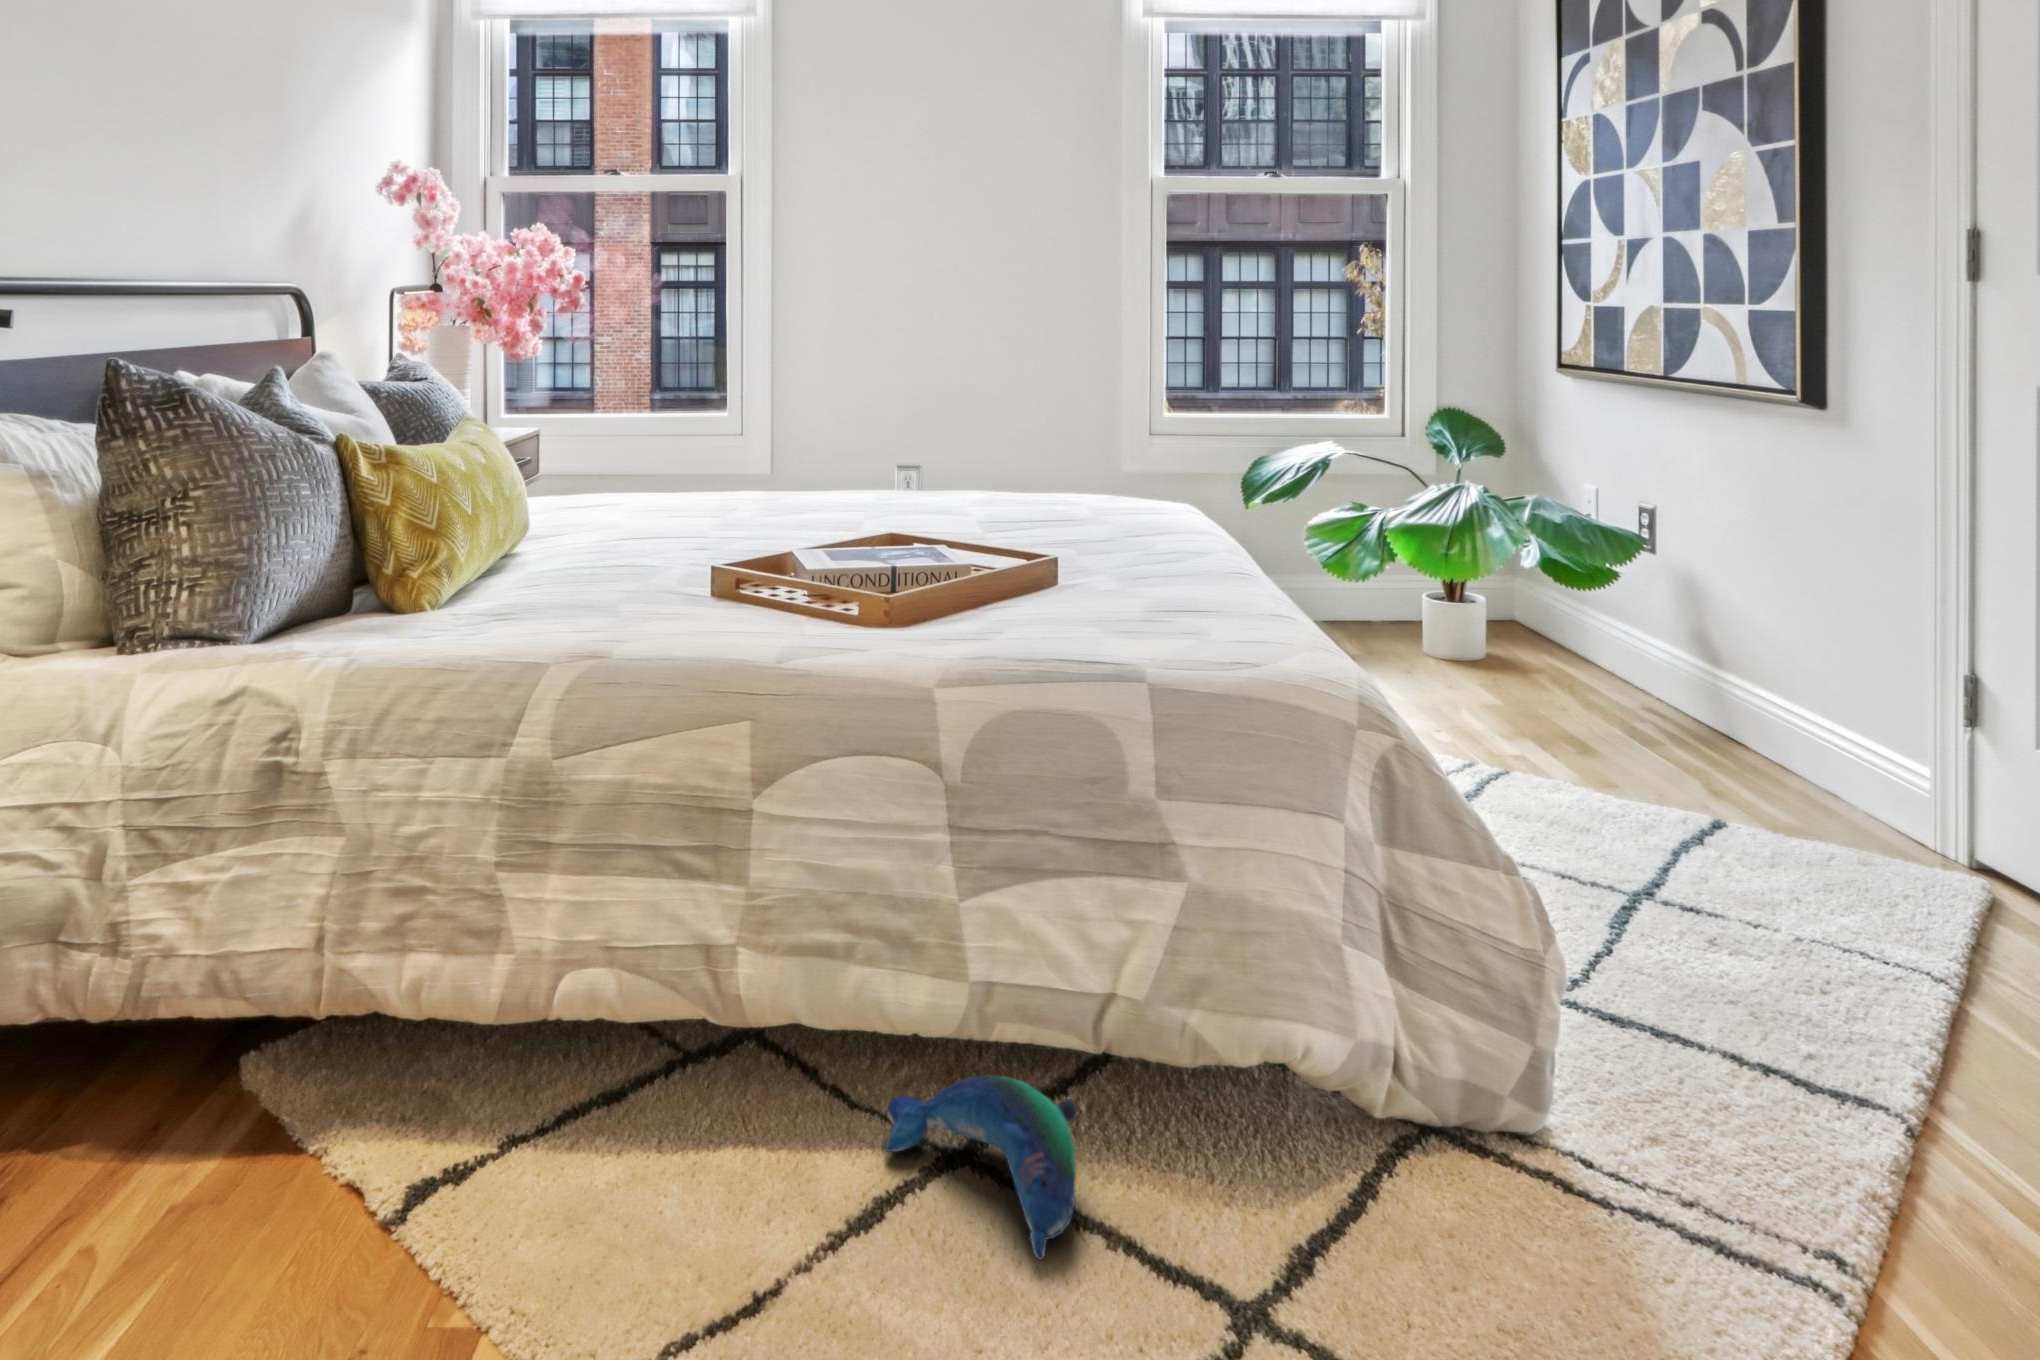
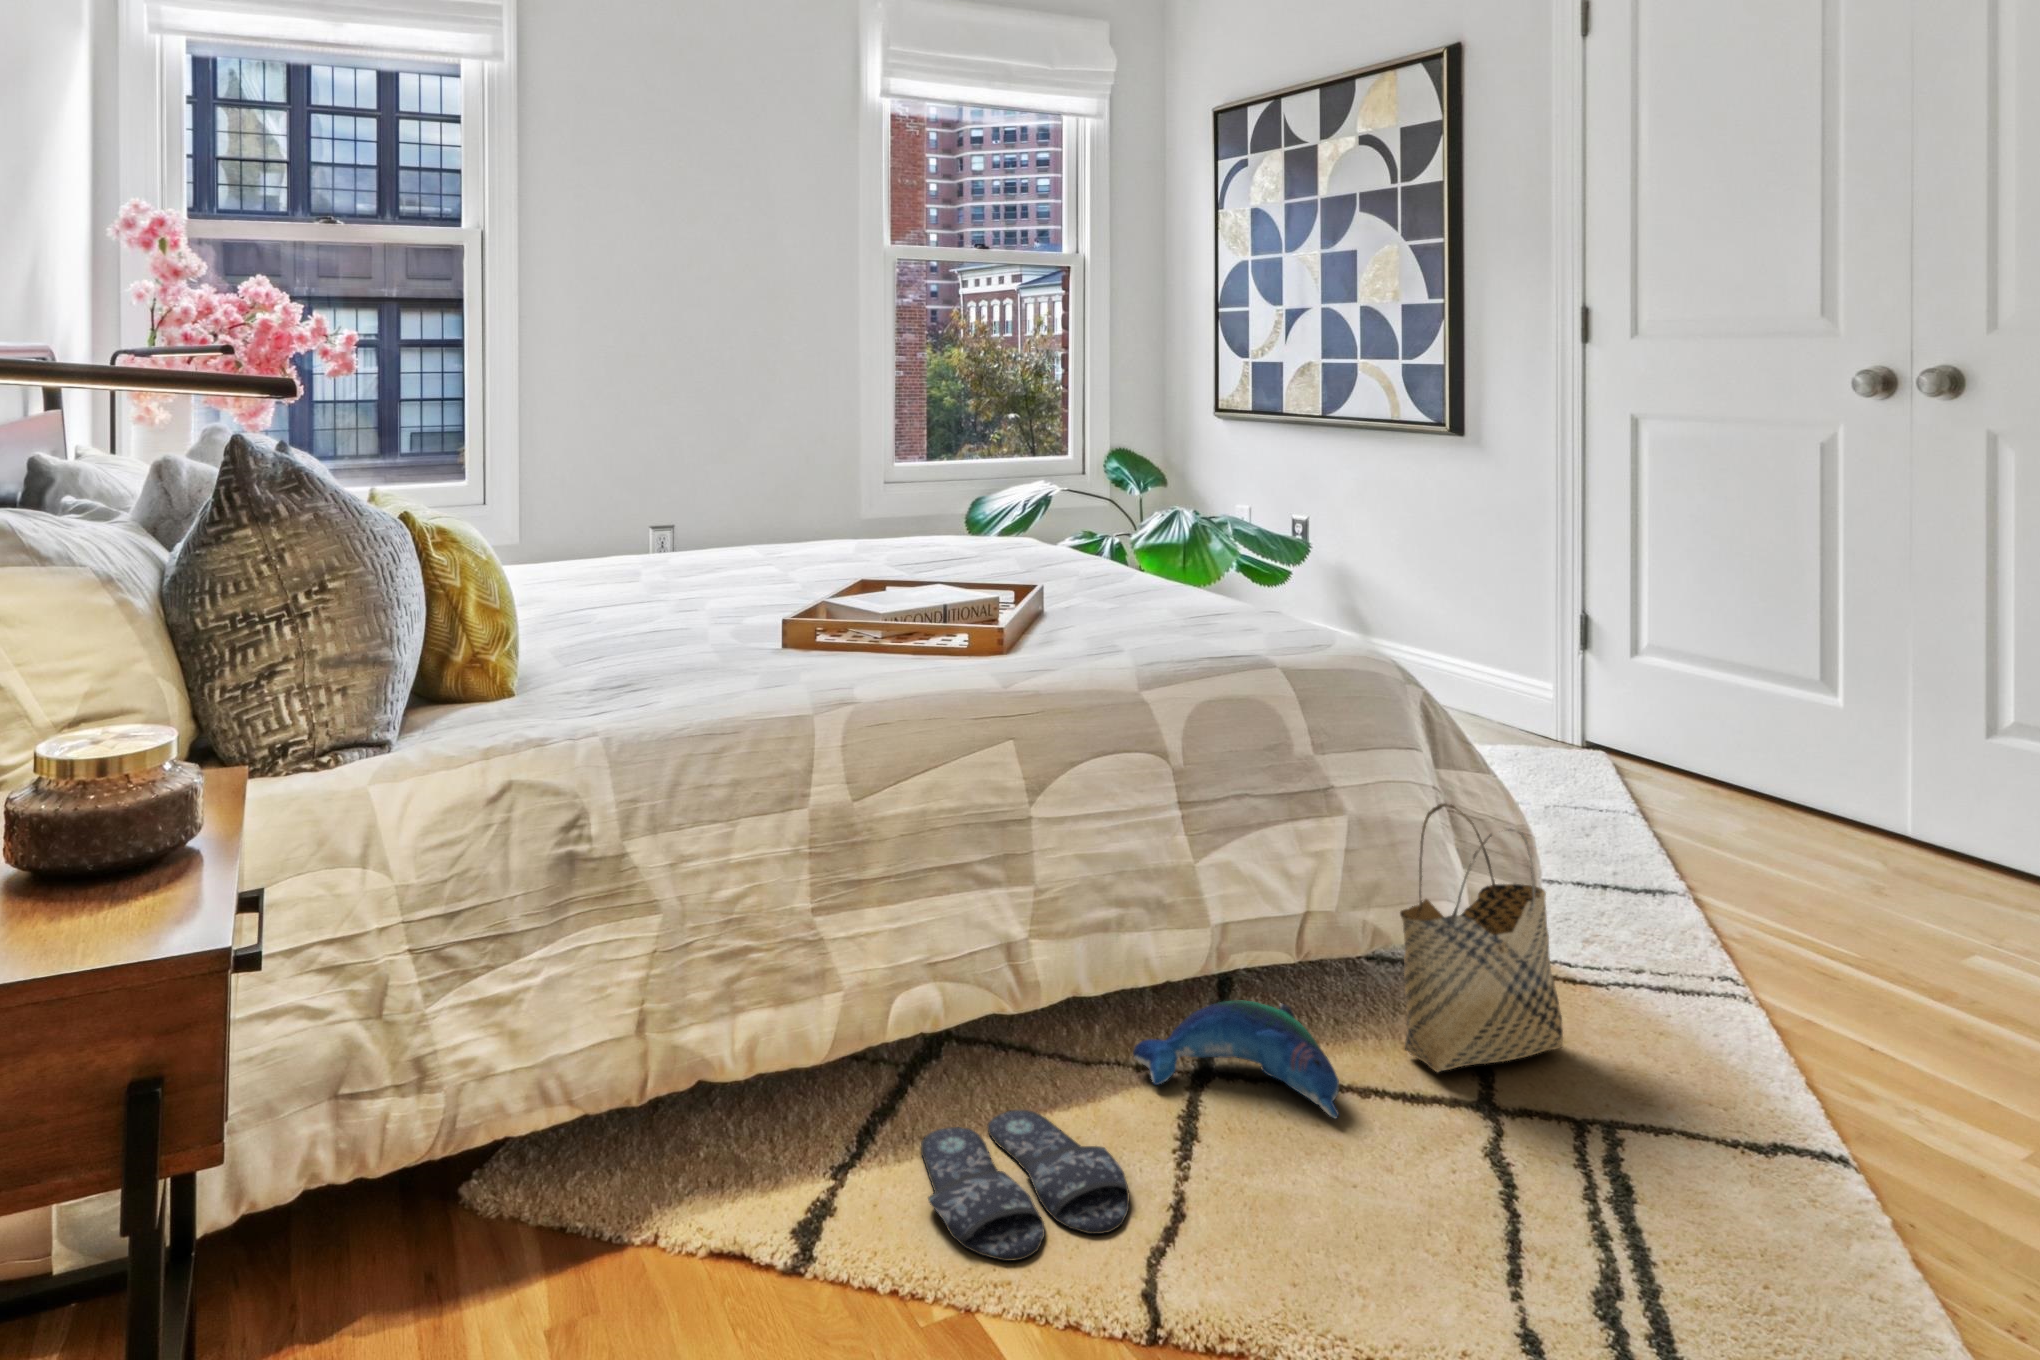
woven basket: none [1201,891,1445,1267] -> present [1400,803,1563,1072]
slippers: none [515,1129,753,1302] -> present [921,1110,1129,1261]

